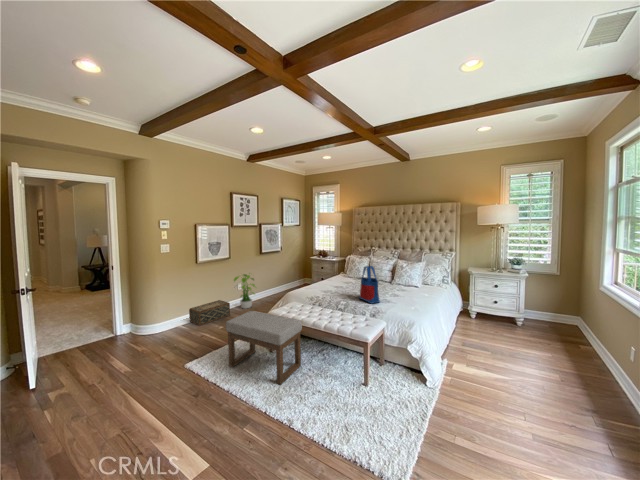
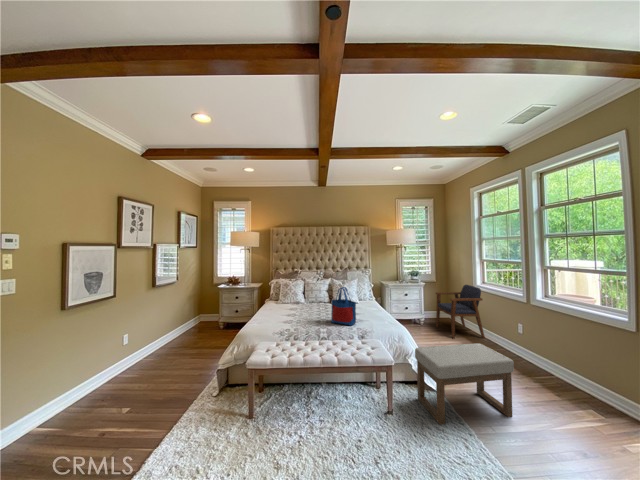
potted plant: present [234,274,256,308] -> none [119,316,163,373]
armchair: none [549,285,630,371] -> present [436,285,485,339]
woven basket: present [189,300,230,325] -> none [40,369,124,426]
ottoman: present [226,311,302,385] -> present [415,343,514,425]

